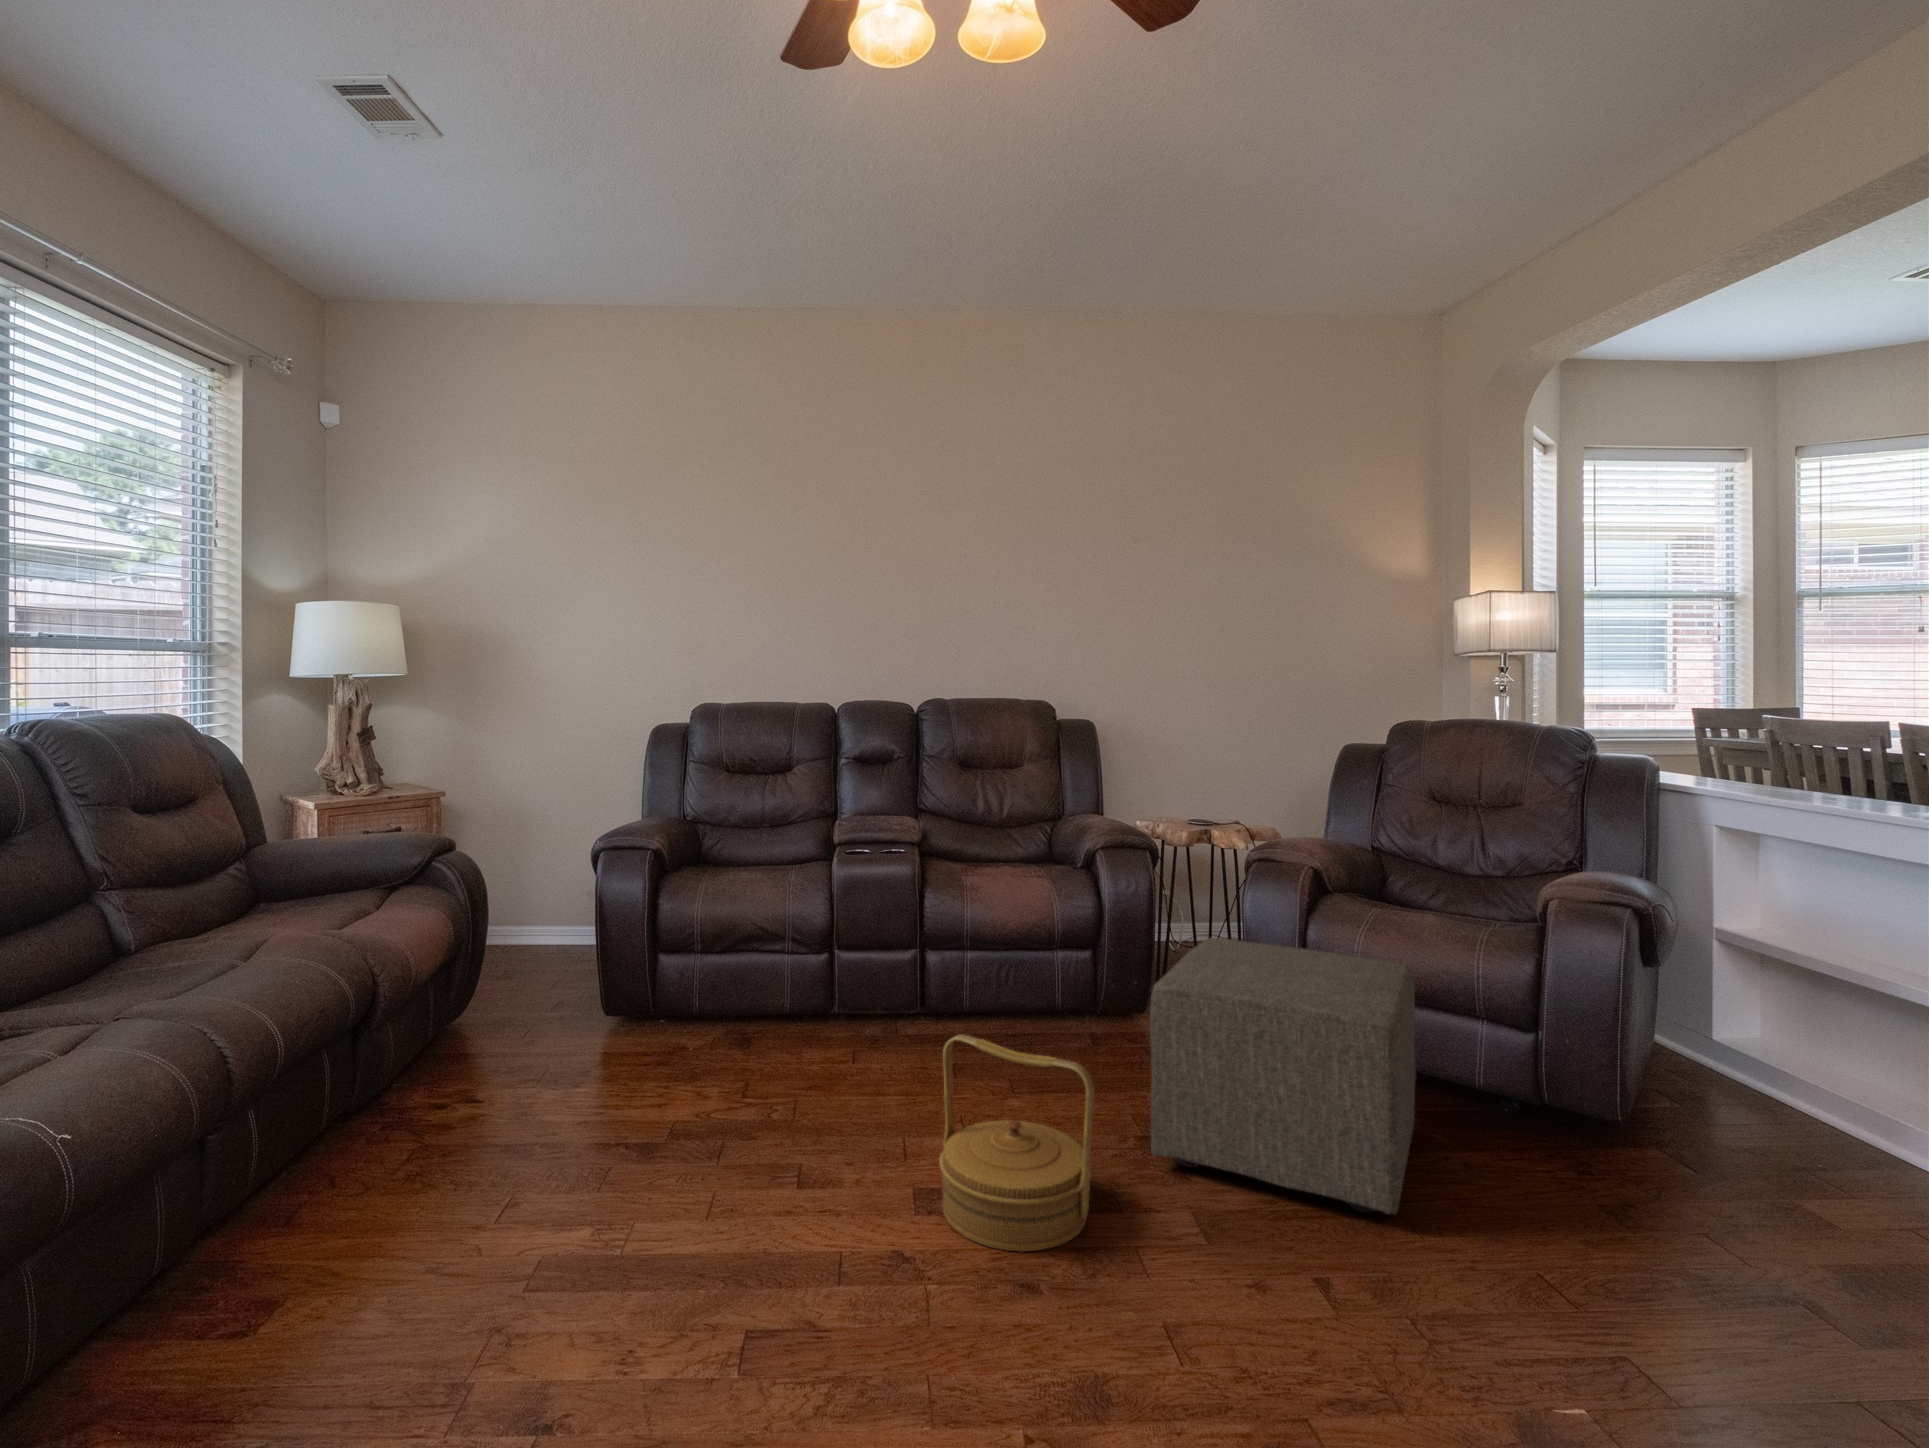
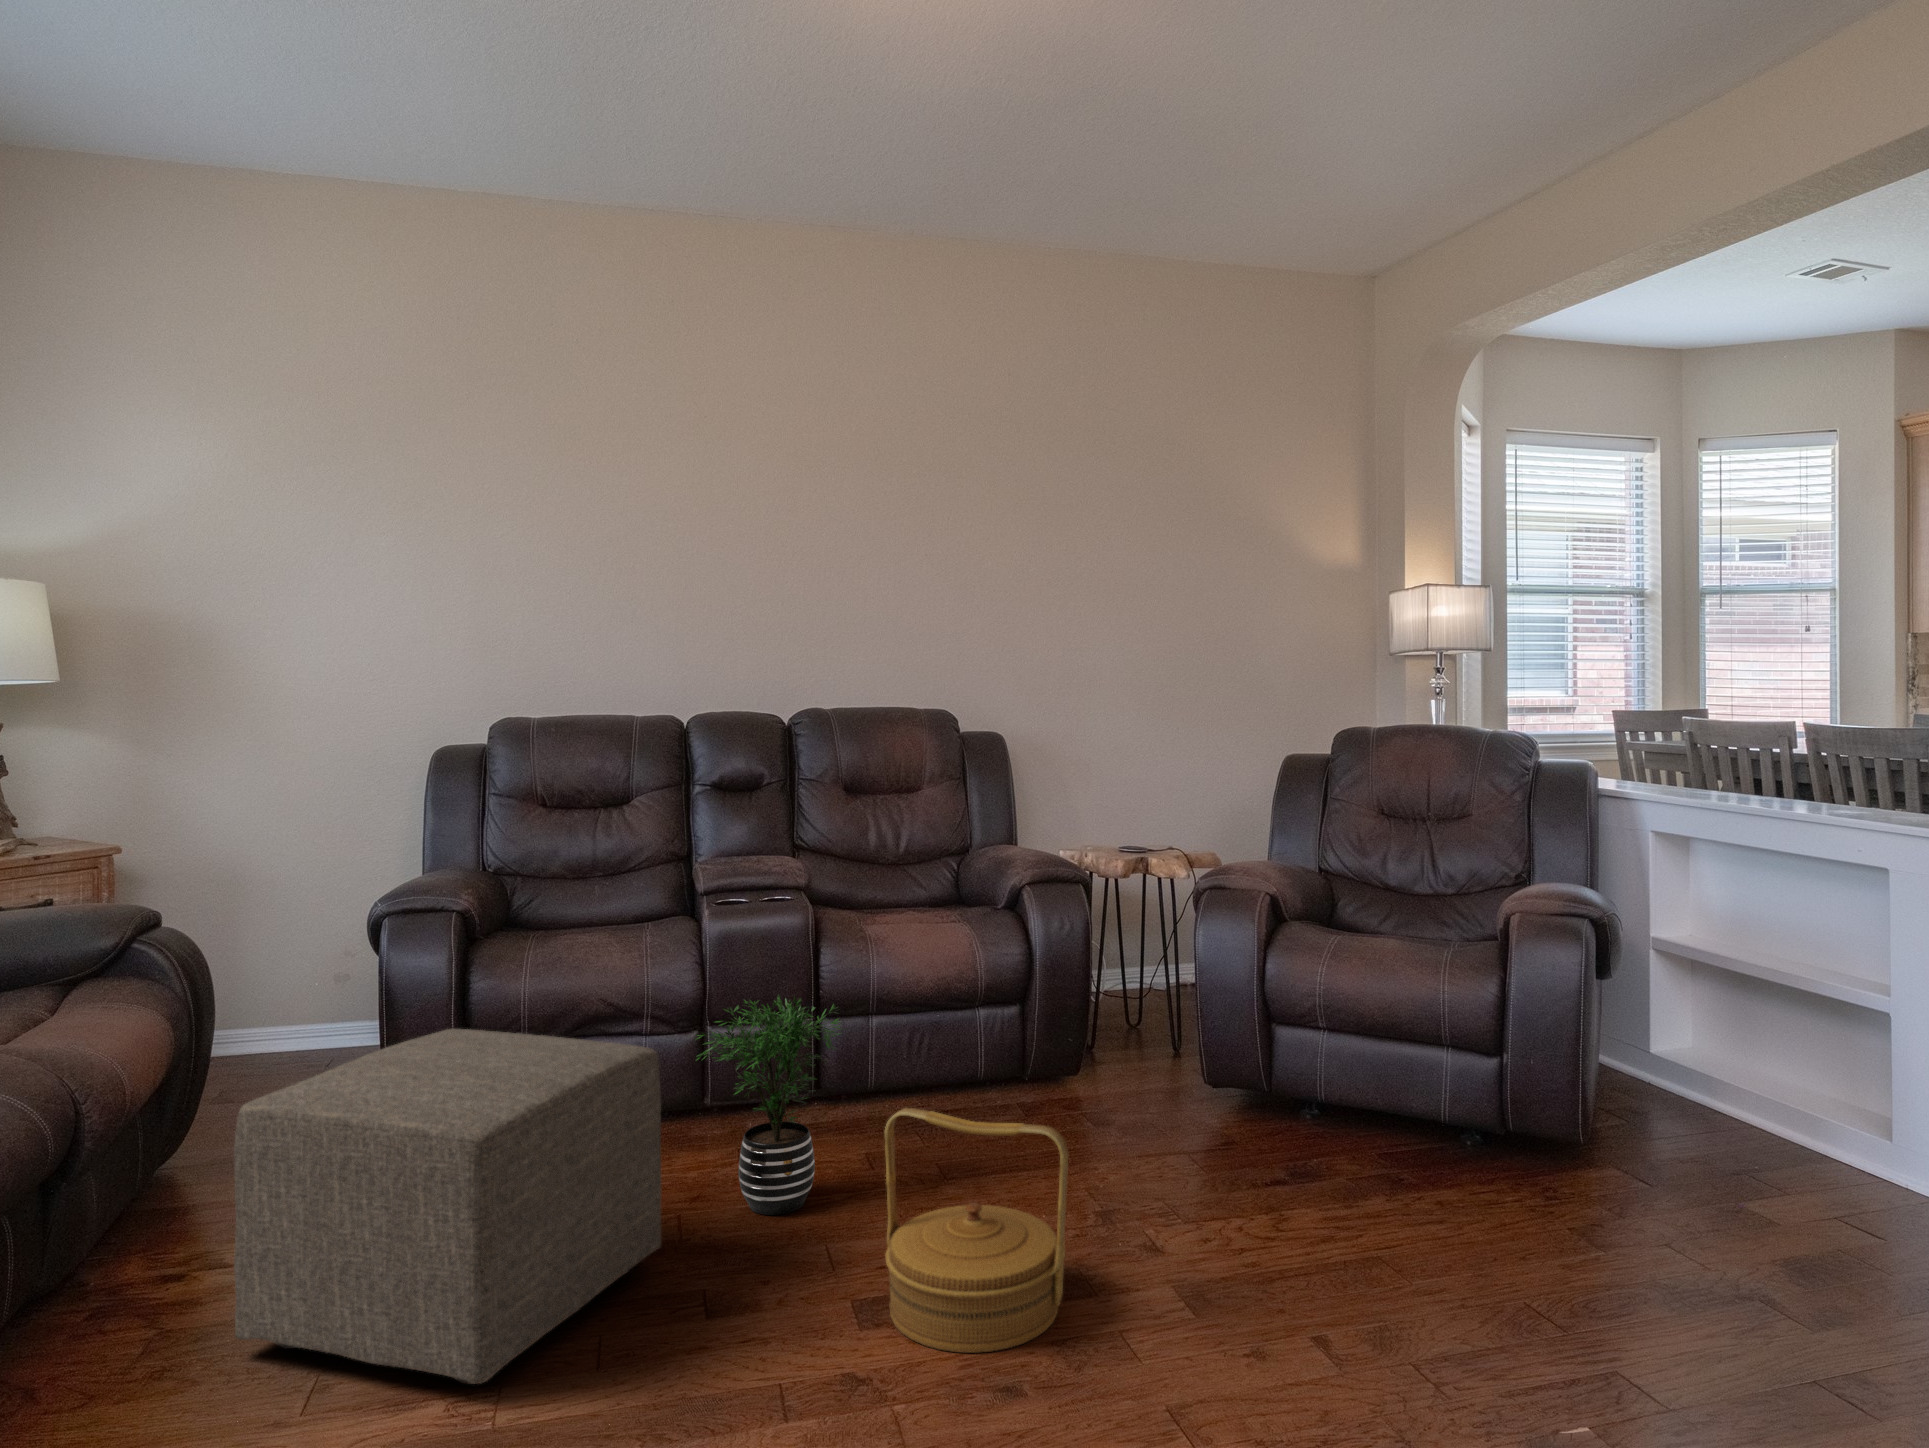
potted plant: none [809,929,929,1108] -> present [696,994,842,1215]
ottoman: present [1150,938,1416,1214] -> present [234,1029,662,1384]

